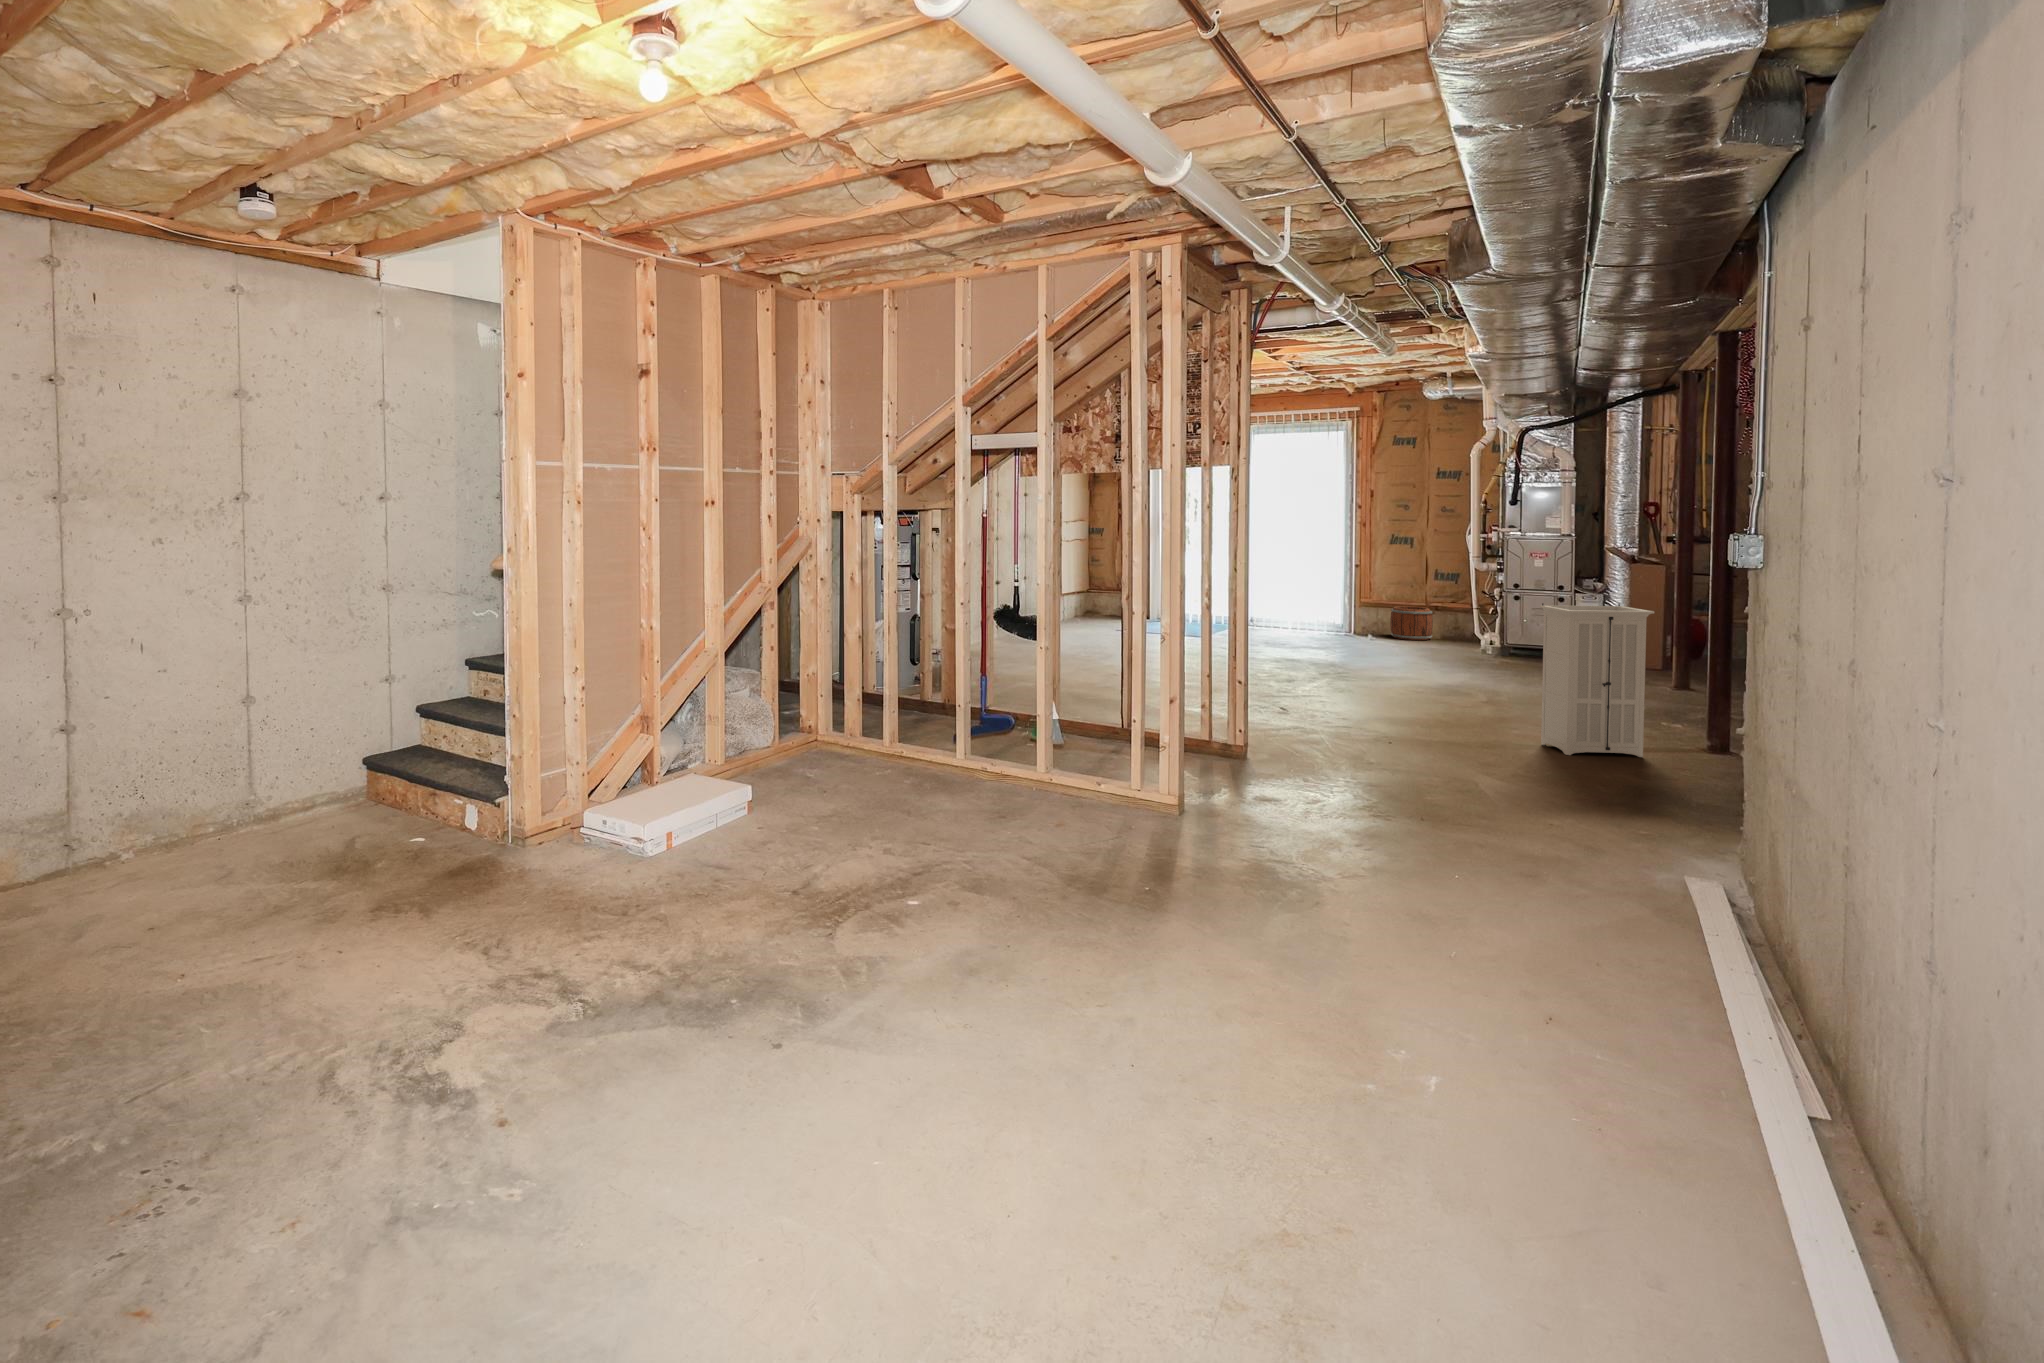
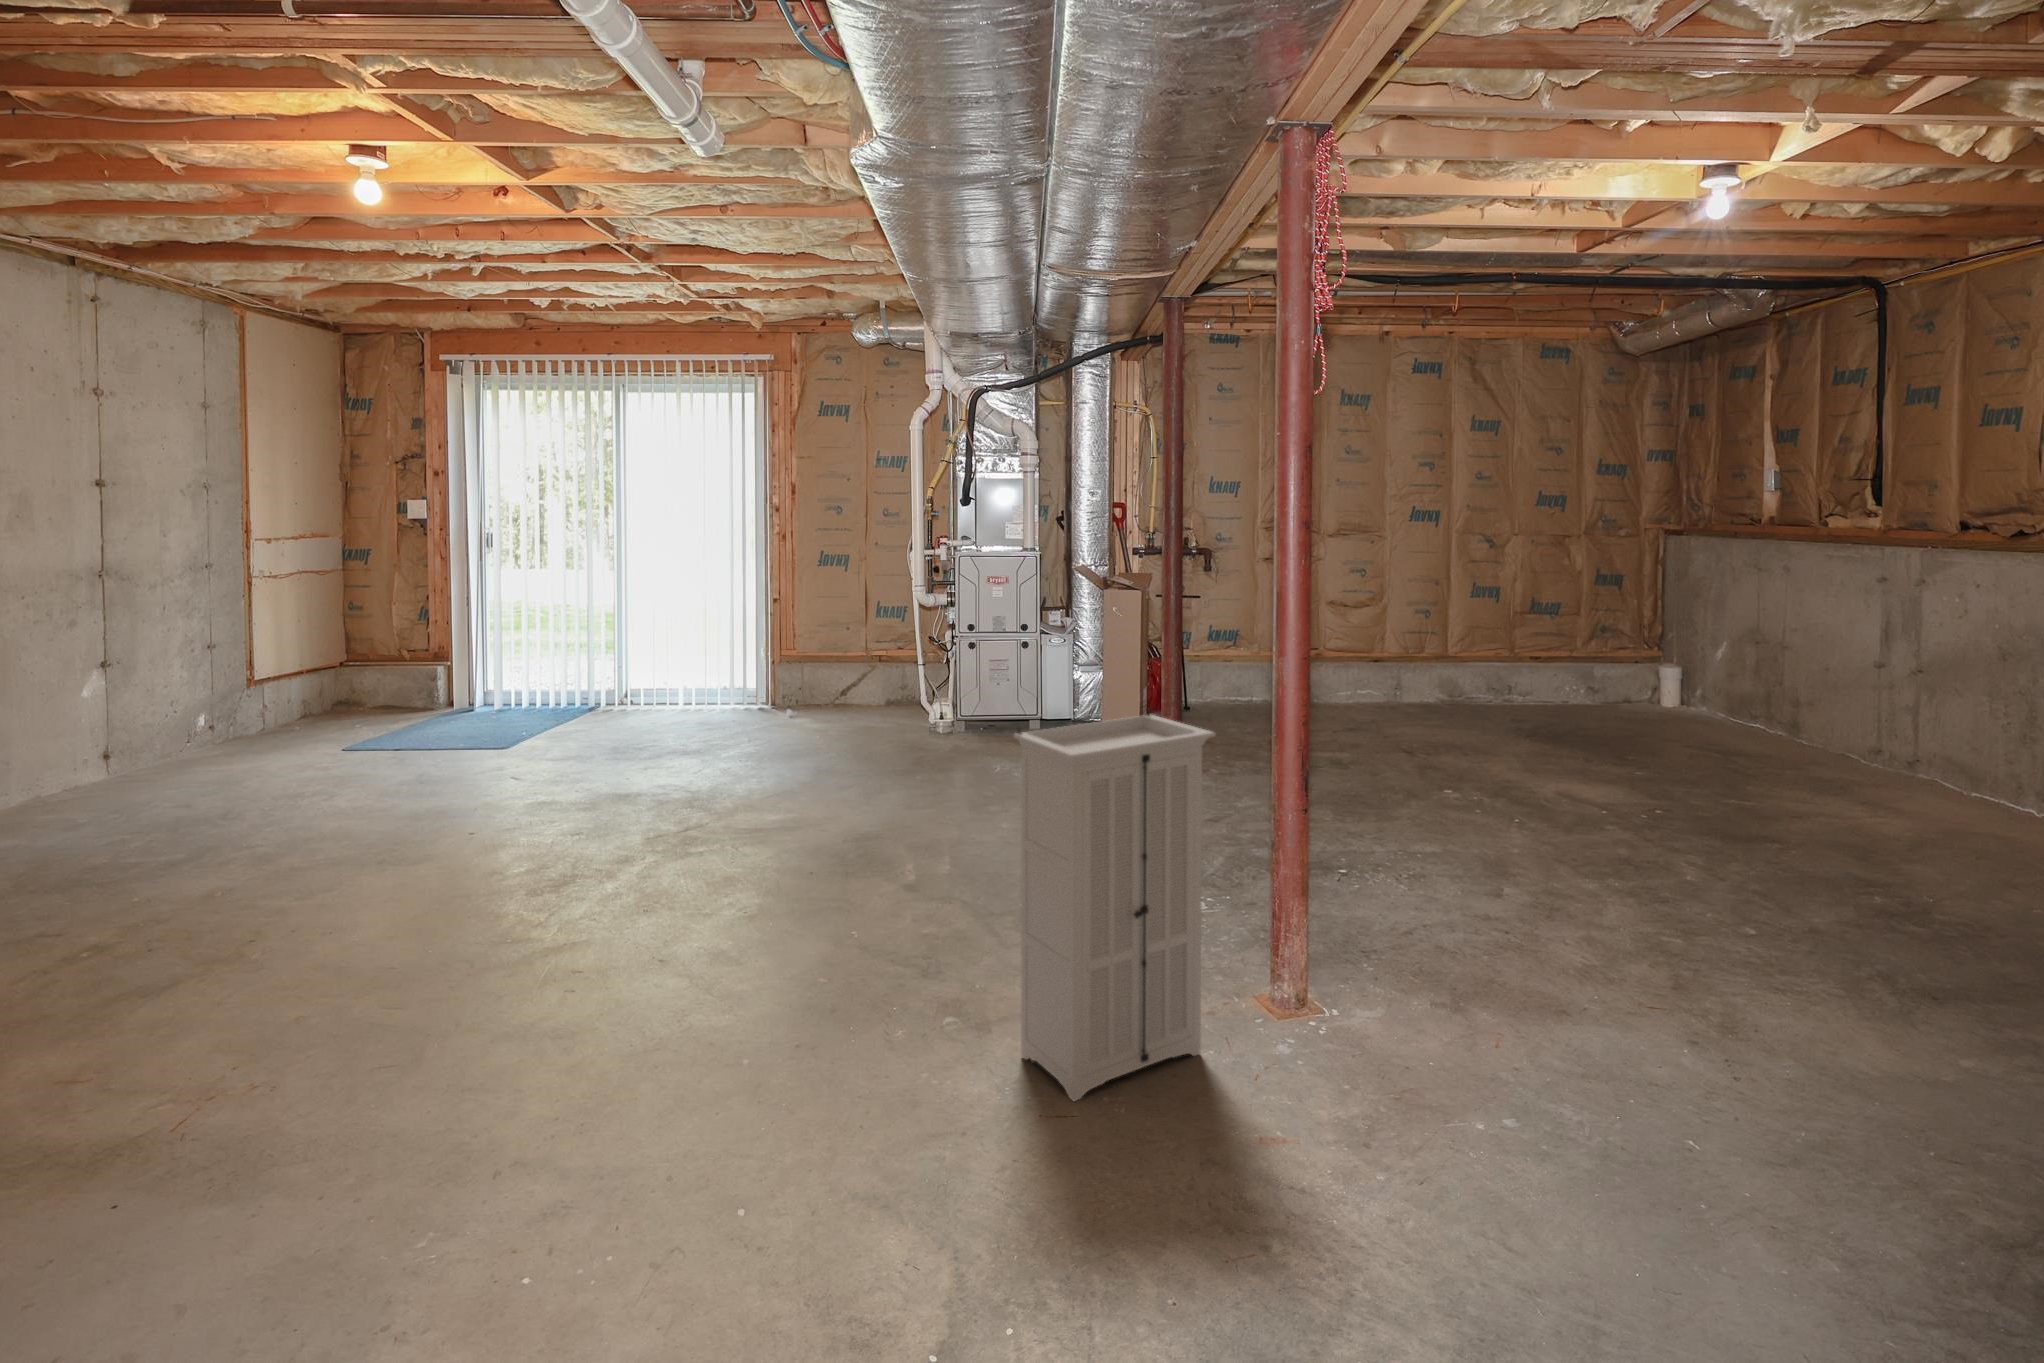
bucket: present [1390,606,1433,640] -> none [816,660,871,713]

